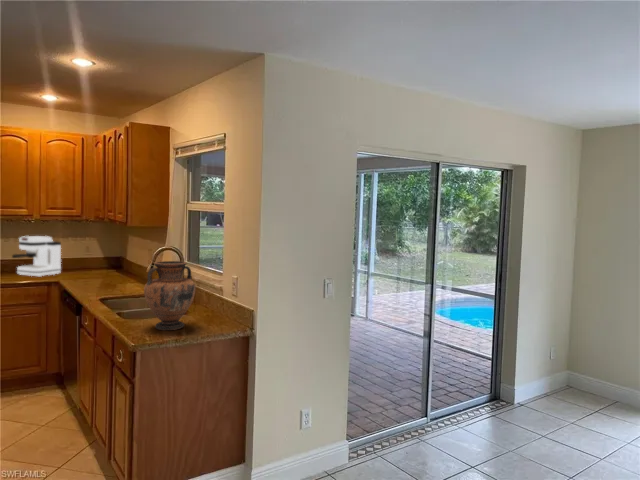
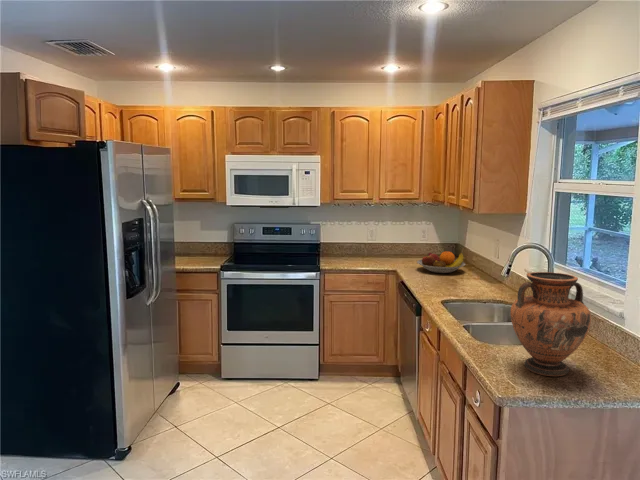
coffee maker: present [12,236,61,277] -> none [354,219,398,263]
fruit bowl: none [80,262,125,281] -> present [417,251,465,273]

